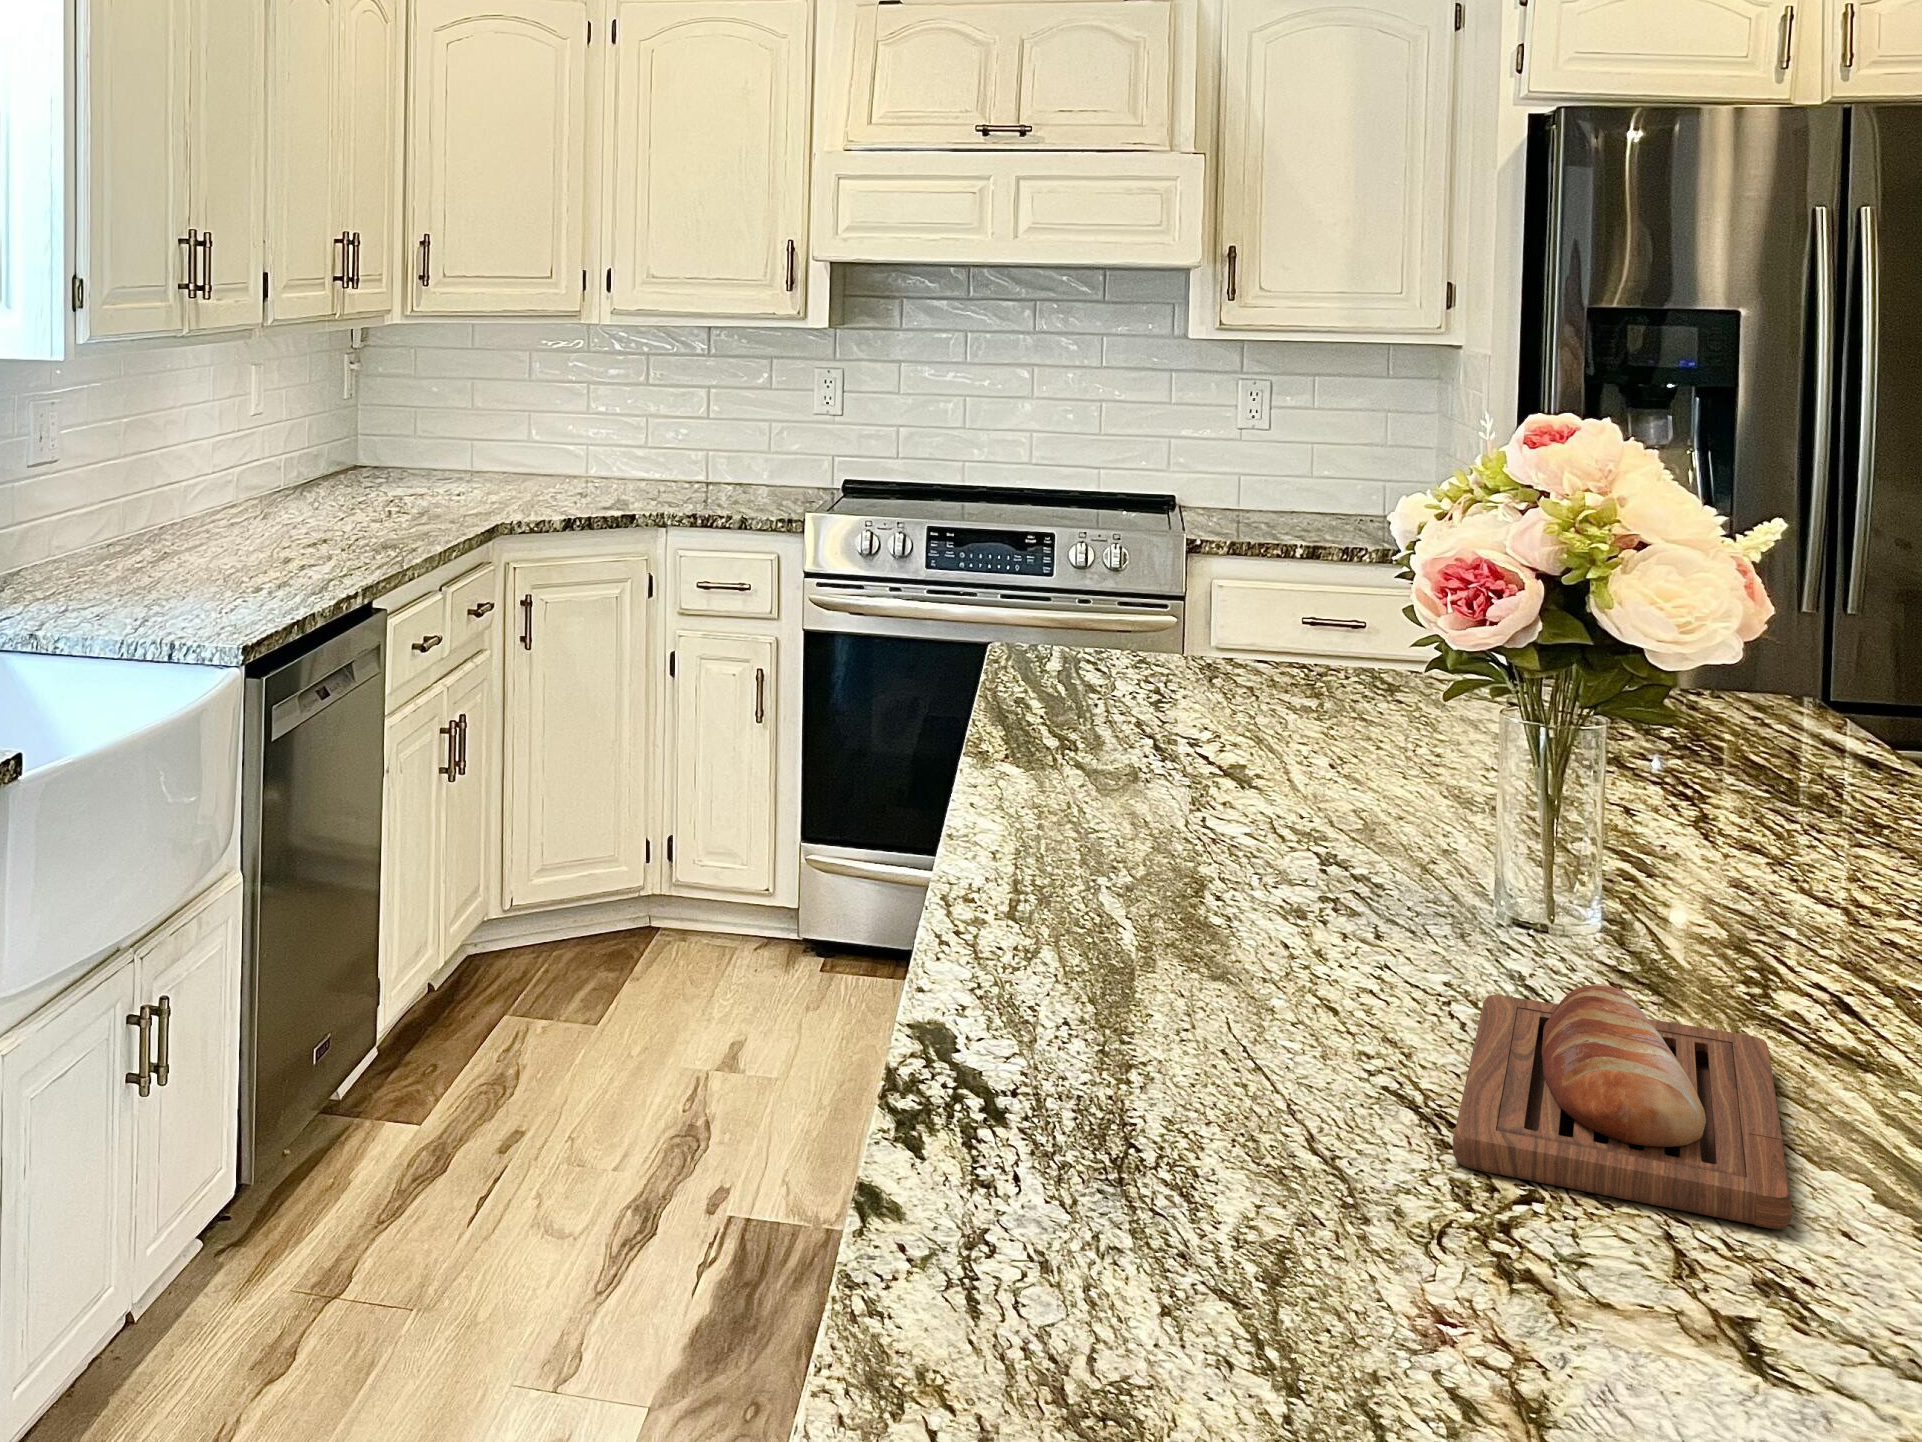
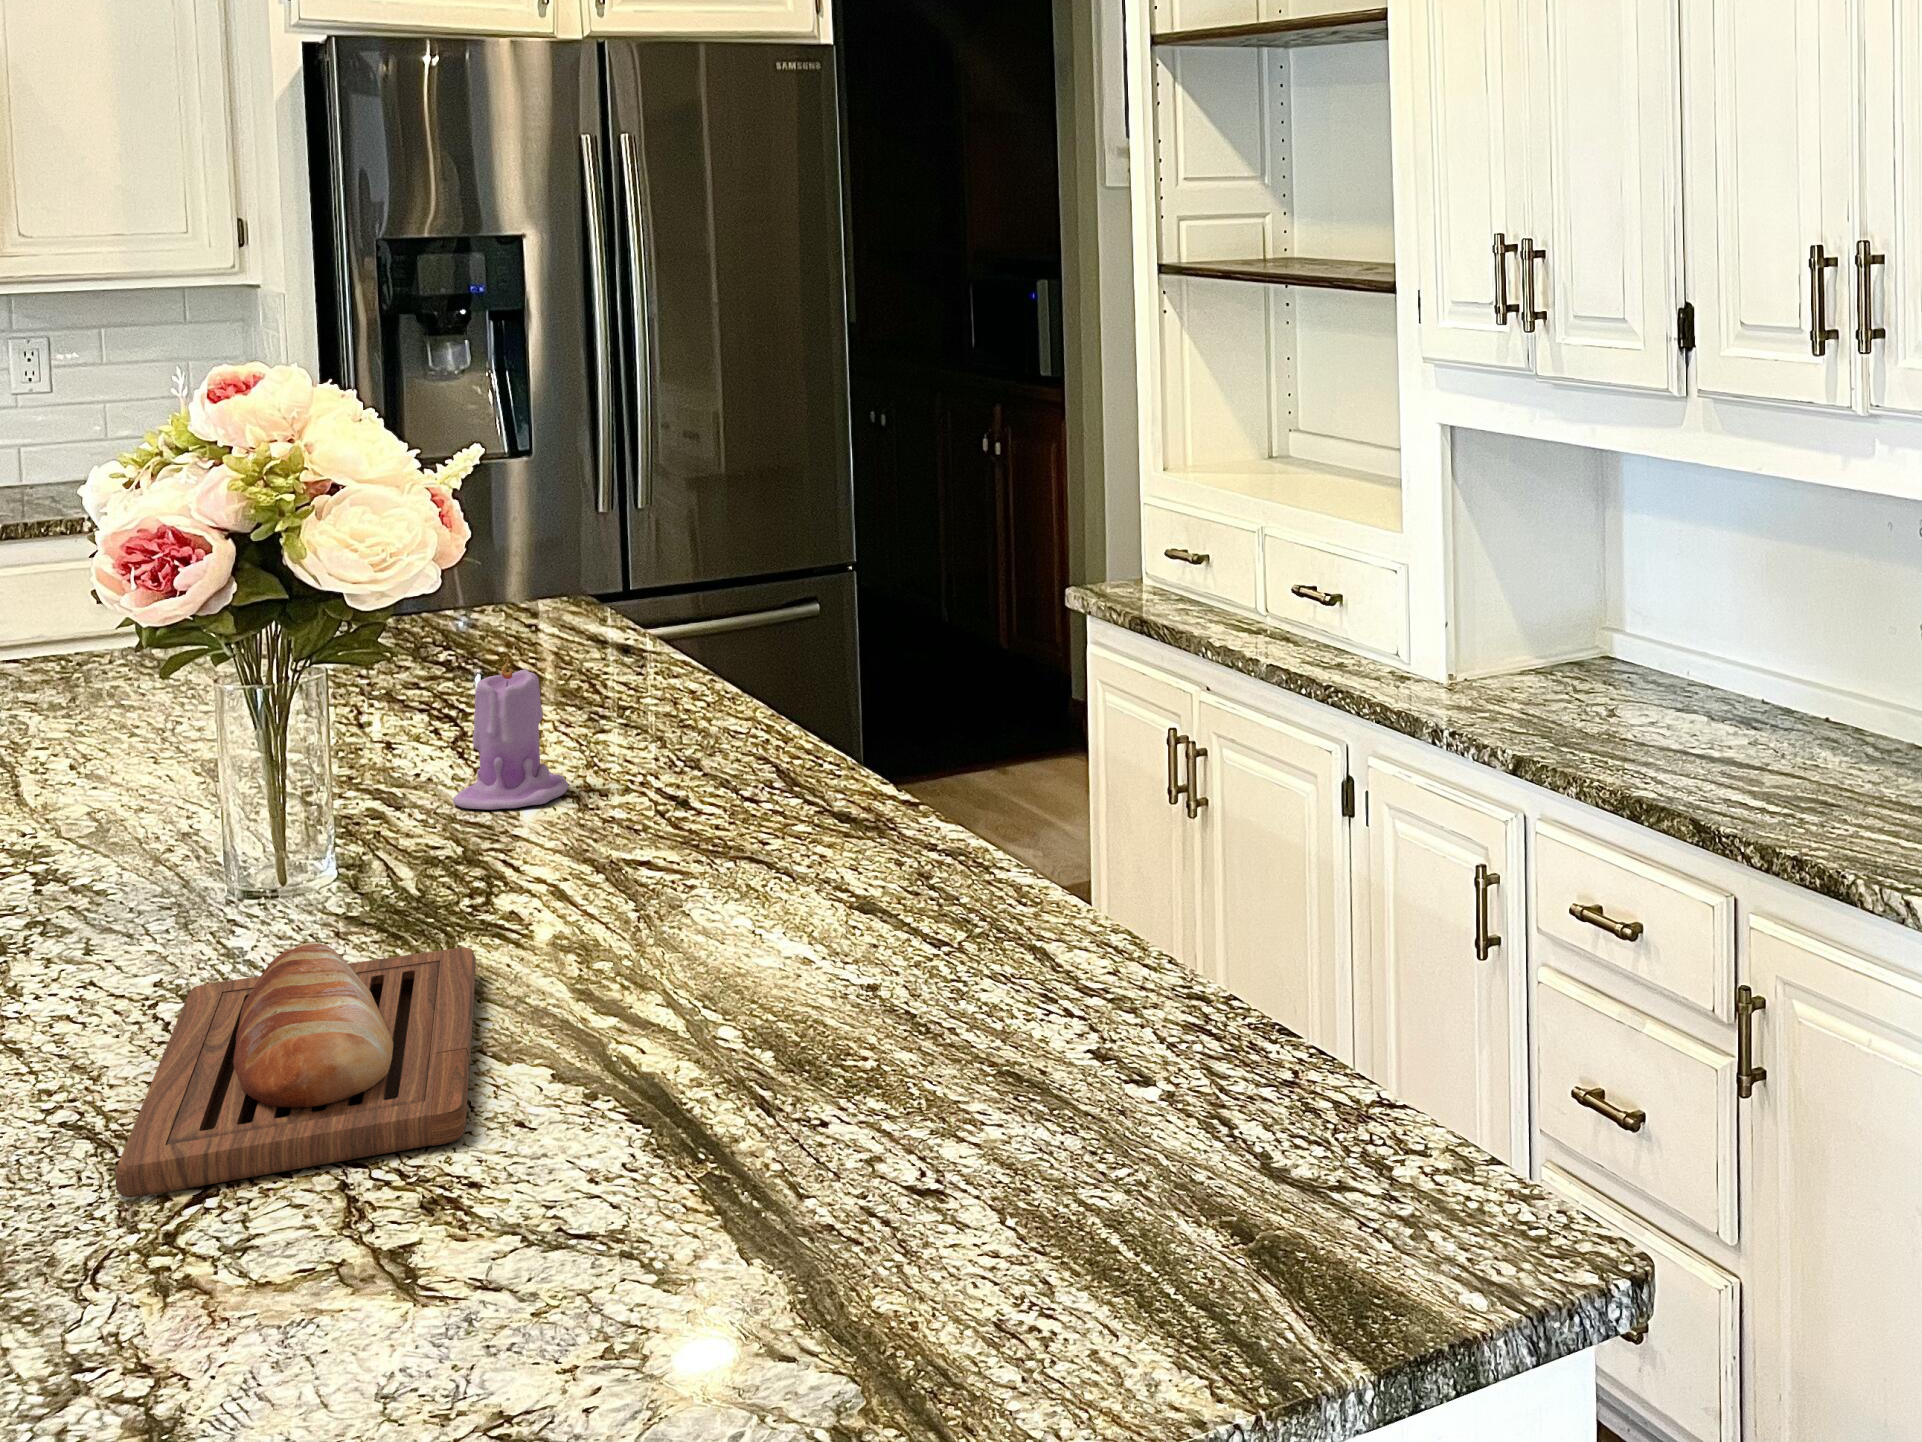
candle: none [1705,747,1834,913] -> present [453,656,568,810]

